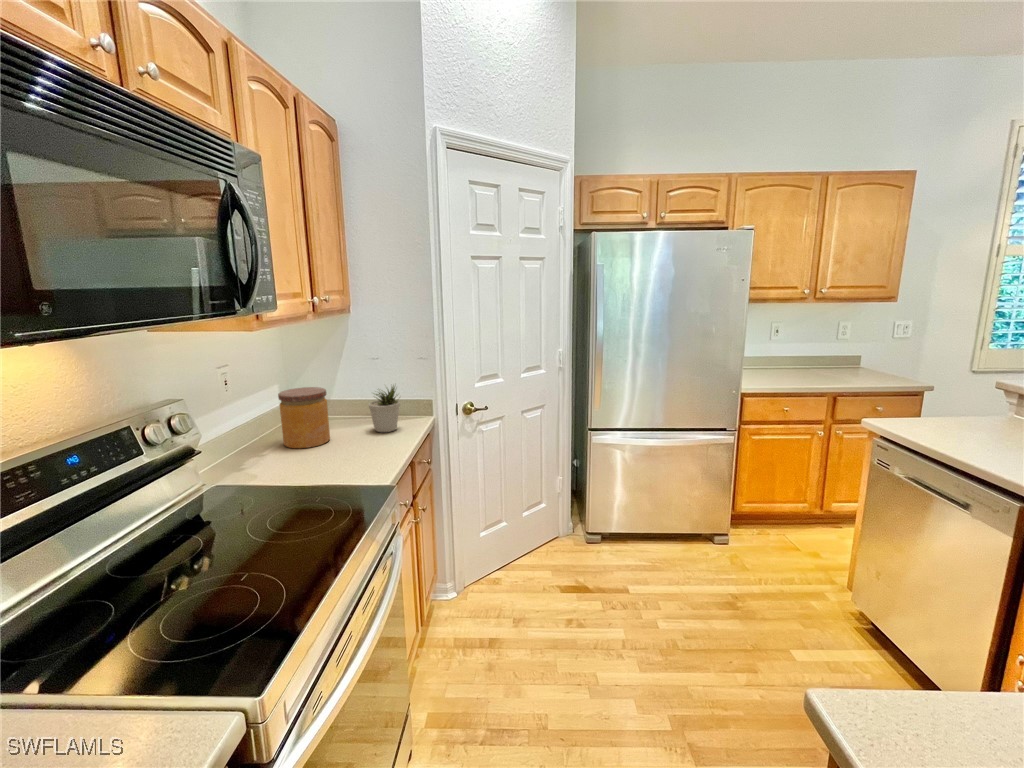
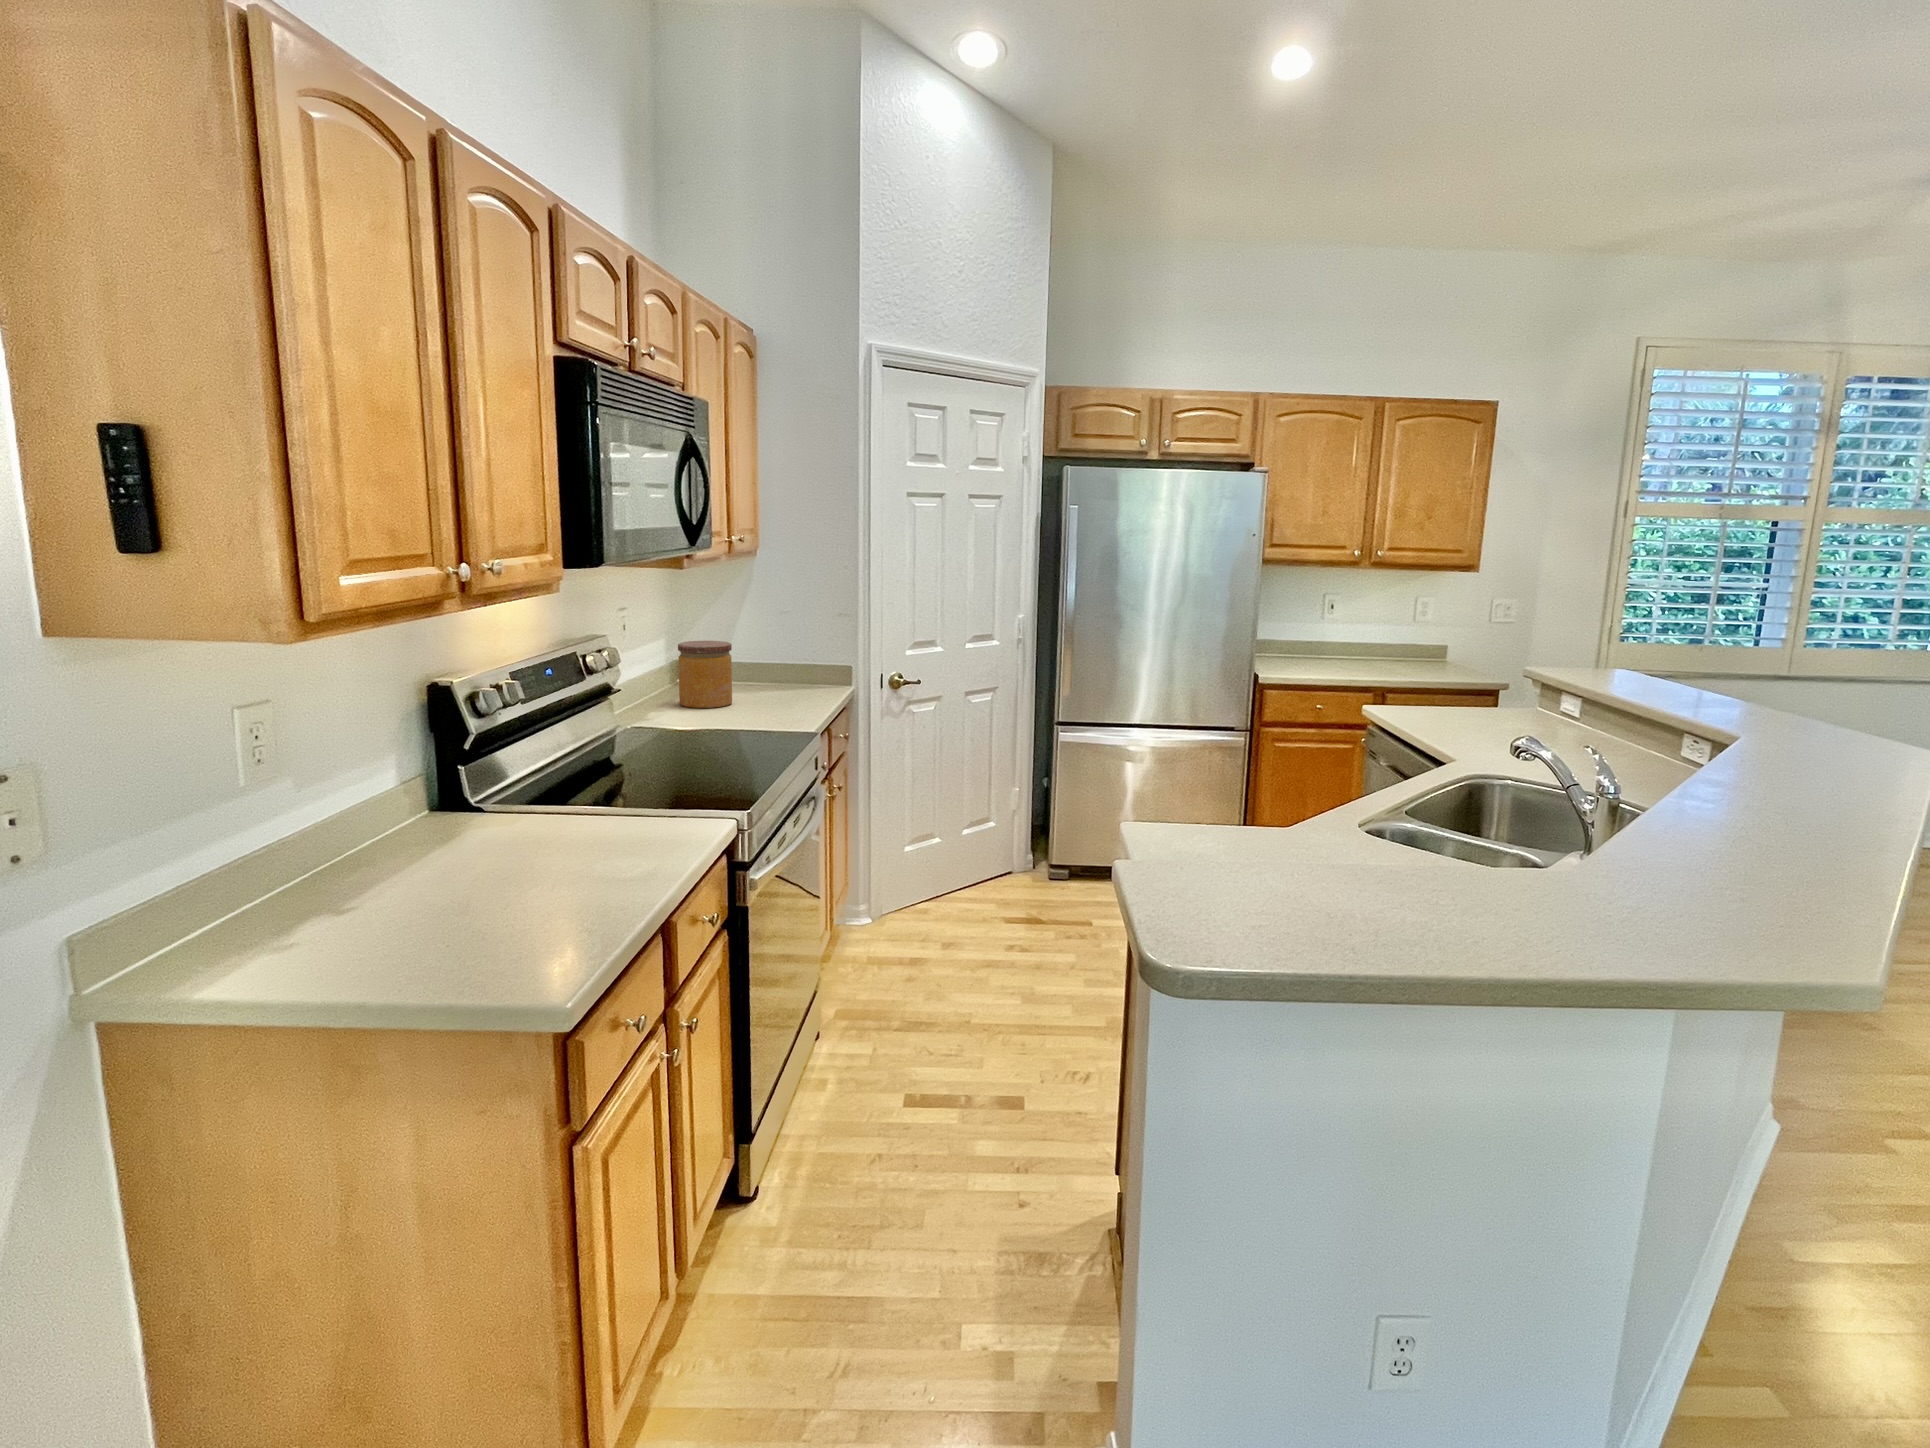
potted plant: present [369,386,400,432] -> none [777,641,816,700]

